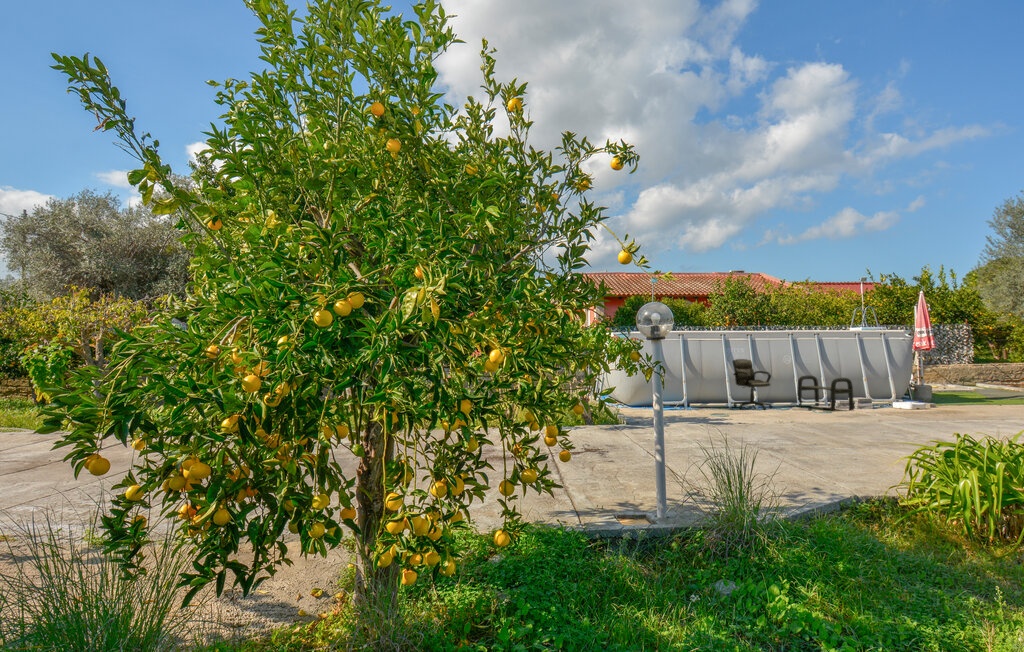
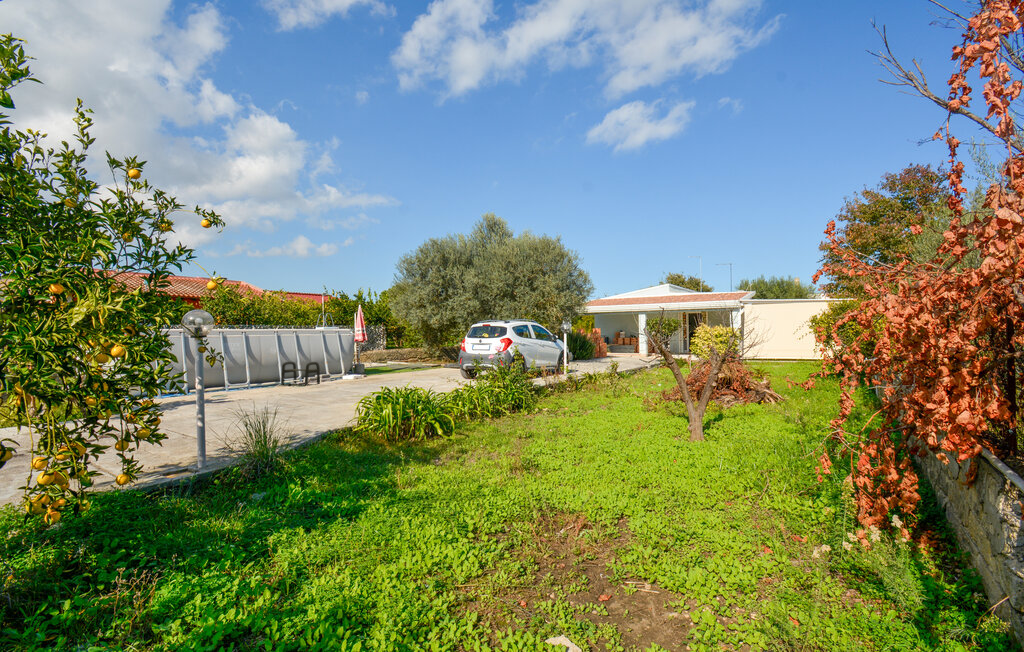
chair: present [733,359,772,410] -> none [230,351,263,391]

